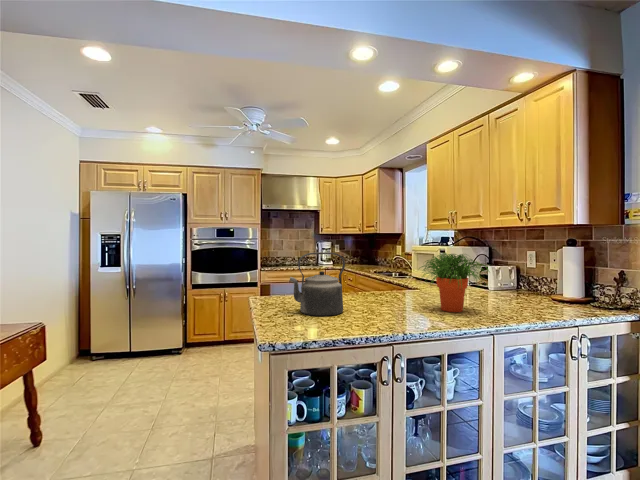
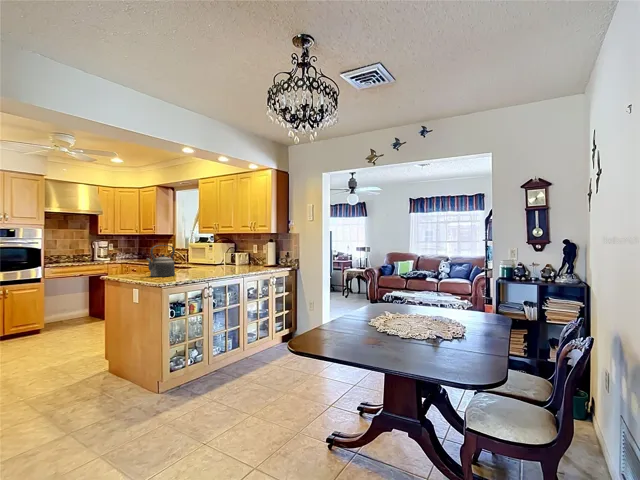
potted plant: present [422,253,489,312] -> none [209,245,241,272]

